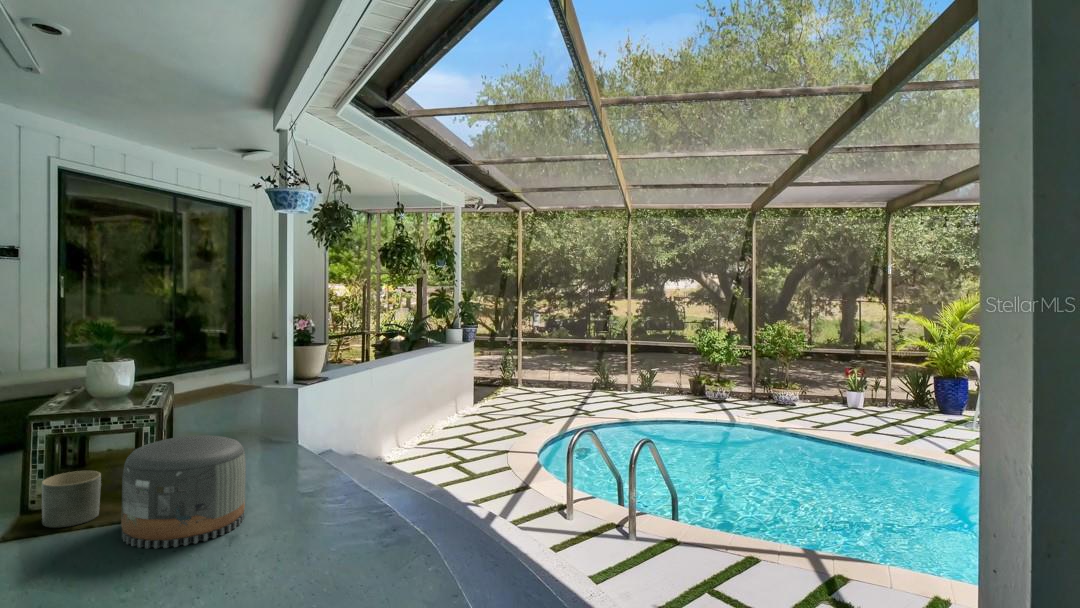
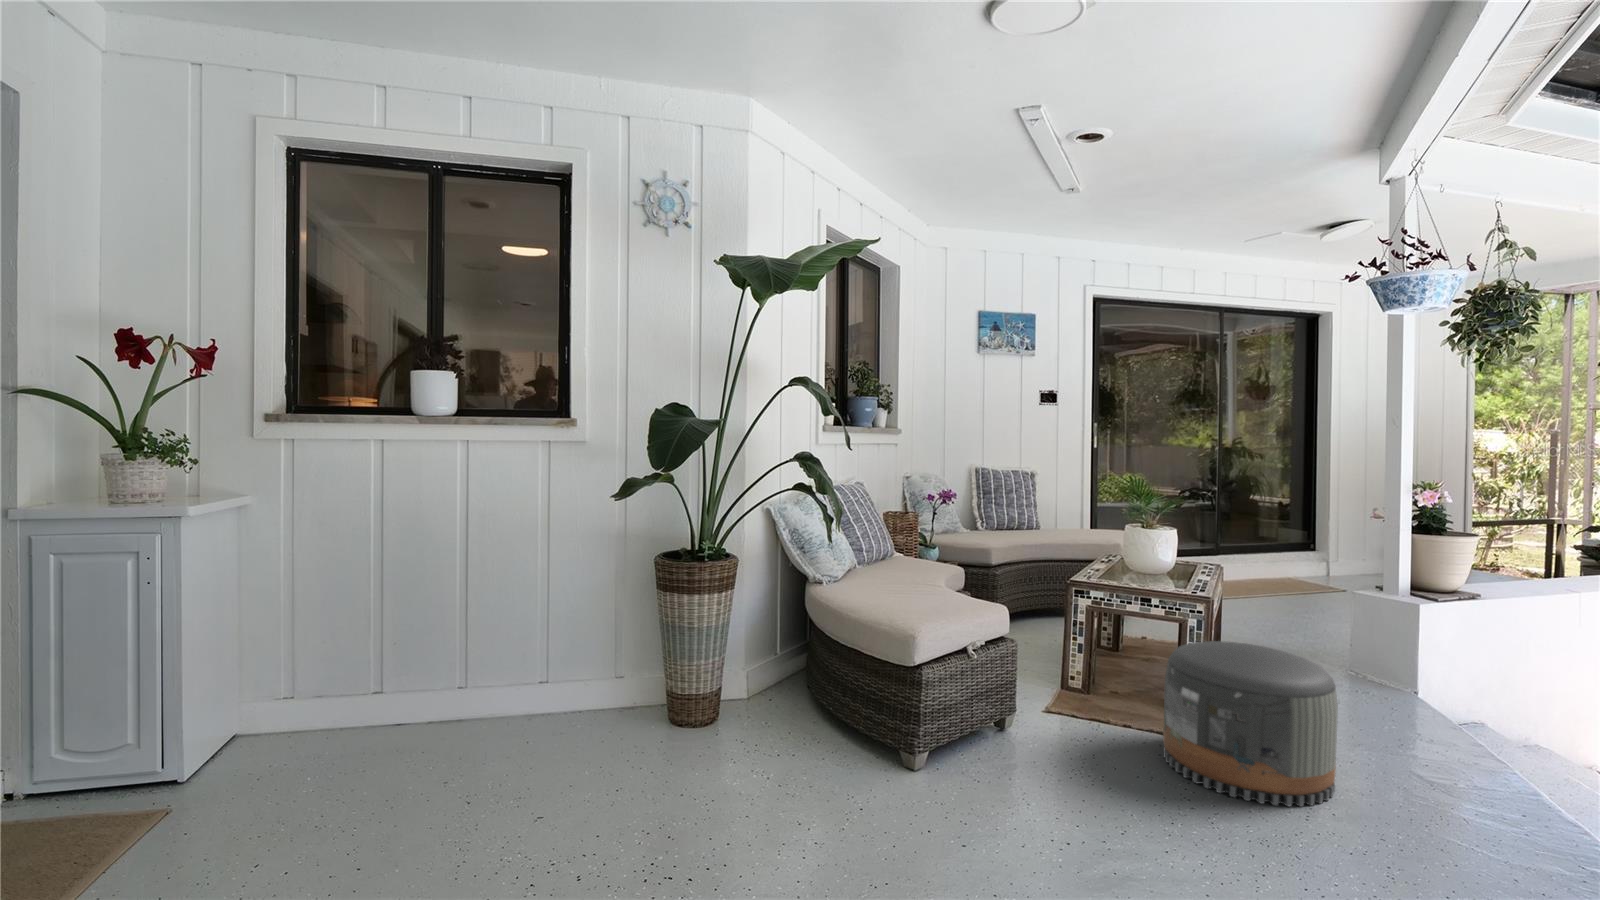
planter: present [42,471,101,527] -> none [1081,654,1139,720]

